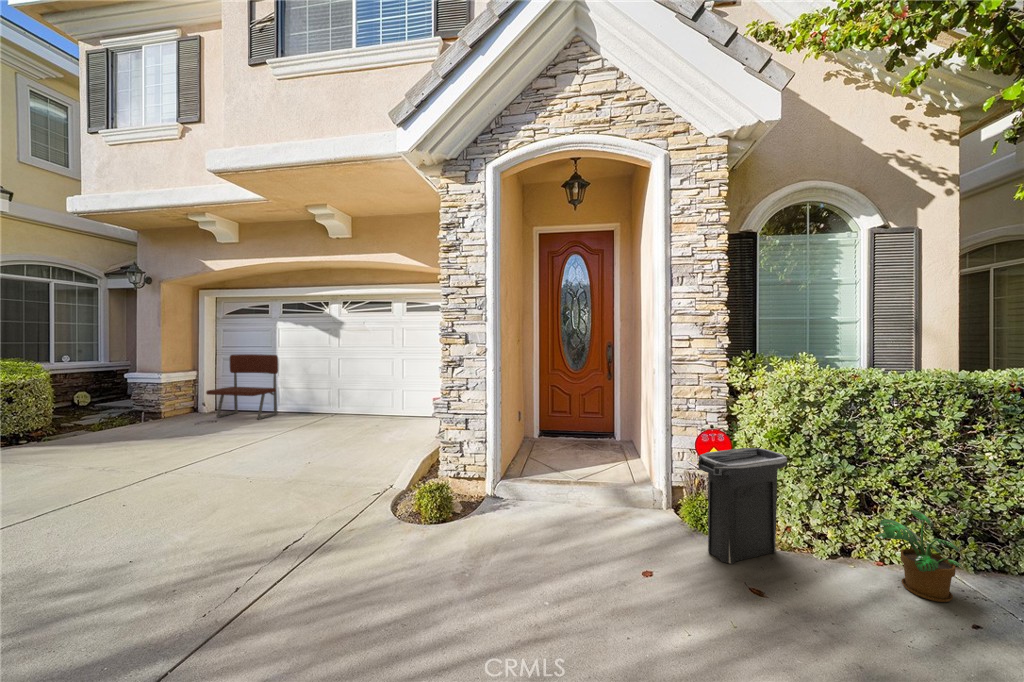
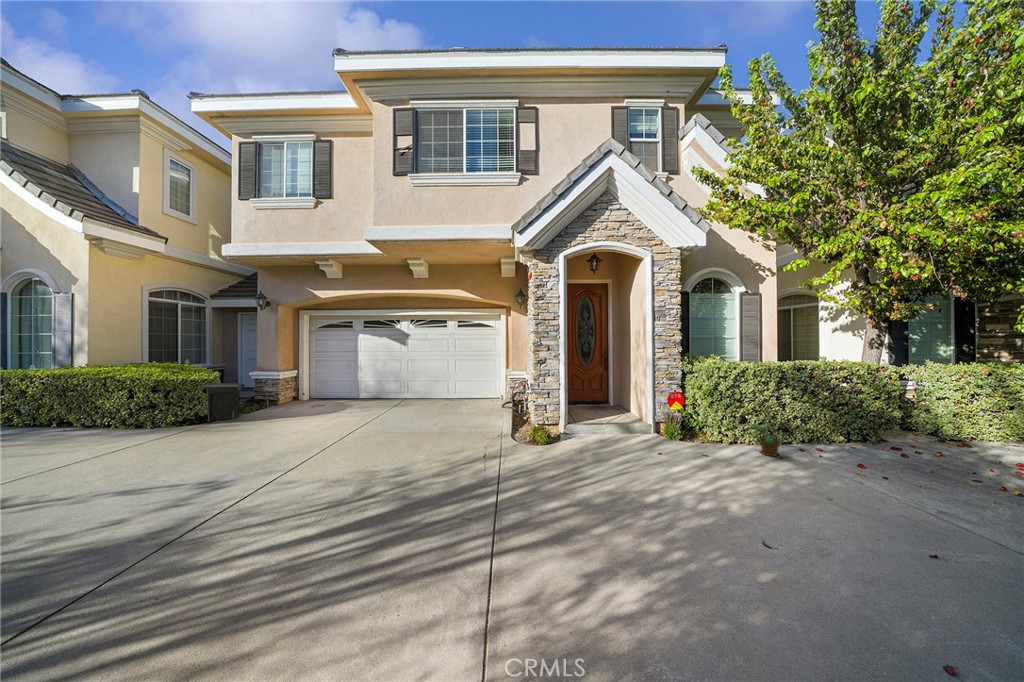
bench: present [206,354,278,420] -> none [316,358,366,404]
trash can: present [699,448,787,564] -> present [202,383,244,420]

